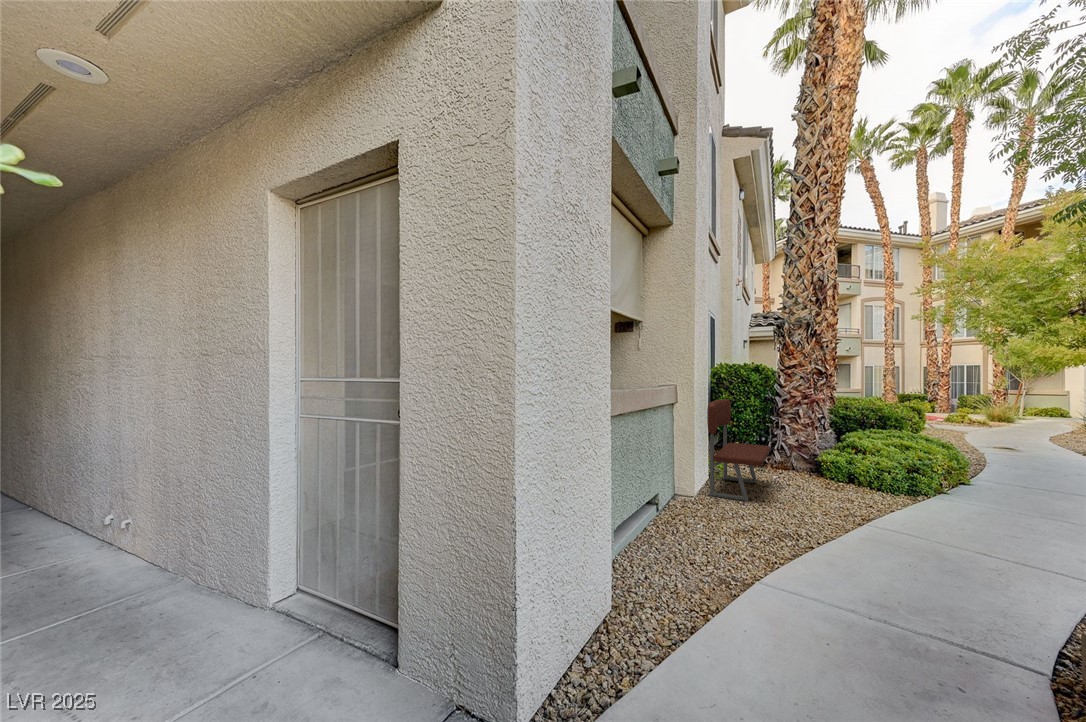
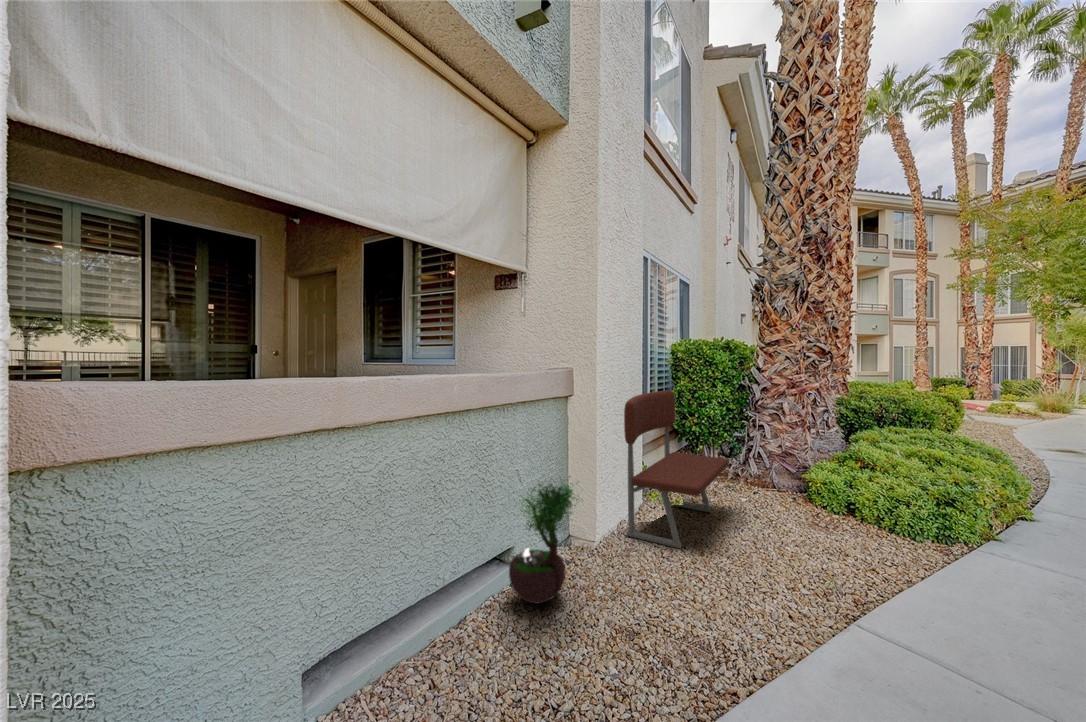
potted tree: none [659,446,706,524] -> present [509,476,579,603]

